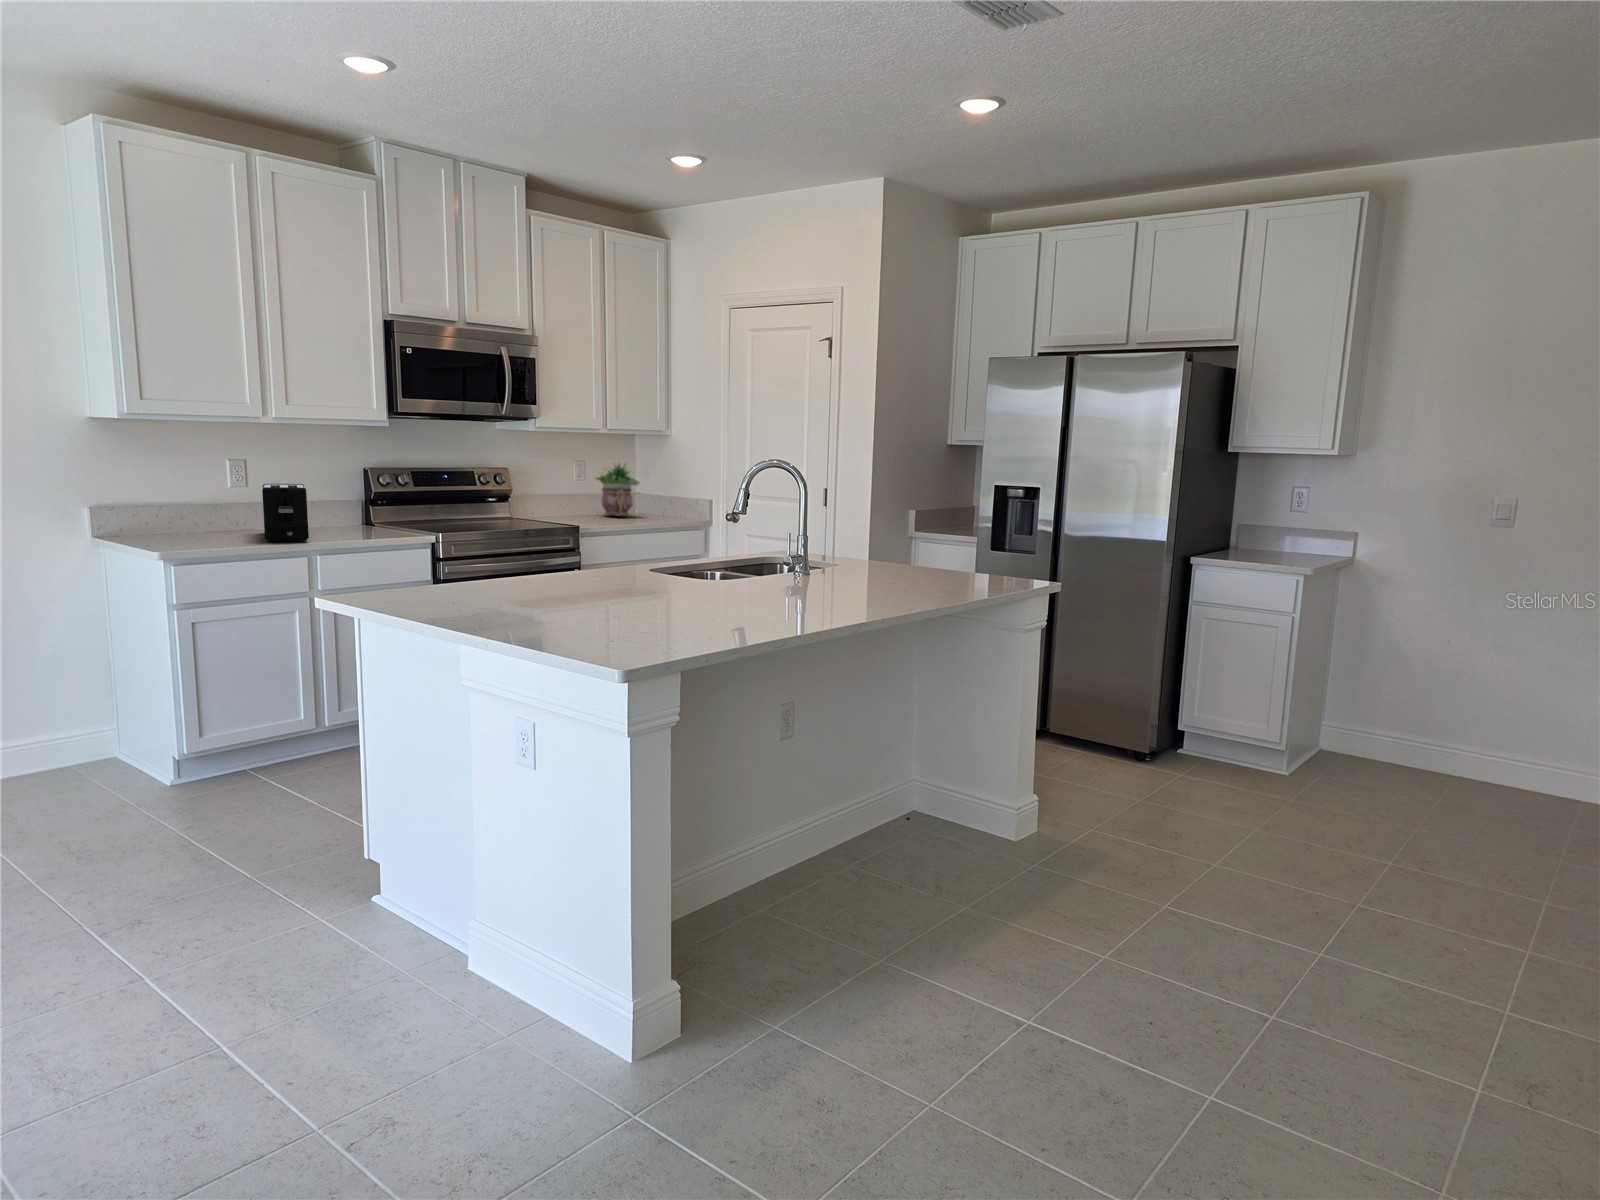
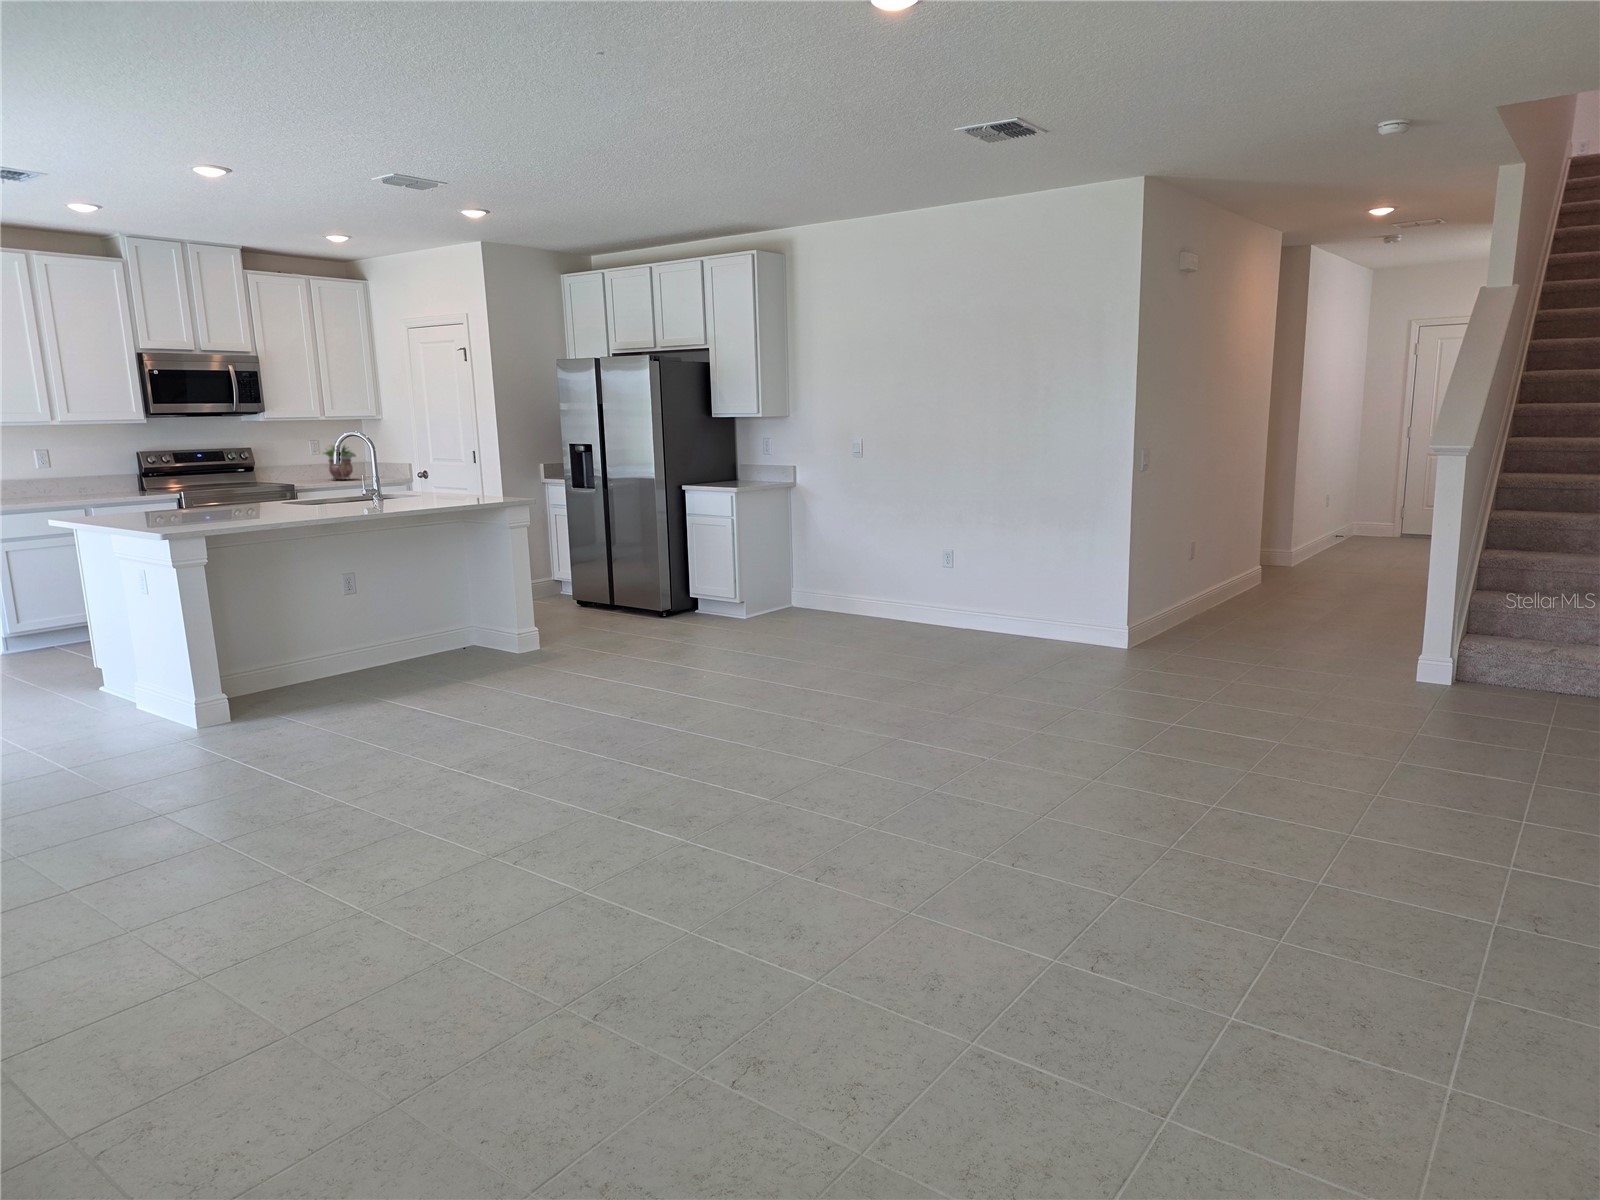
toaster: present [262,484,309,541] -> none [51,464,90,501]

